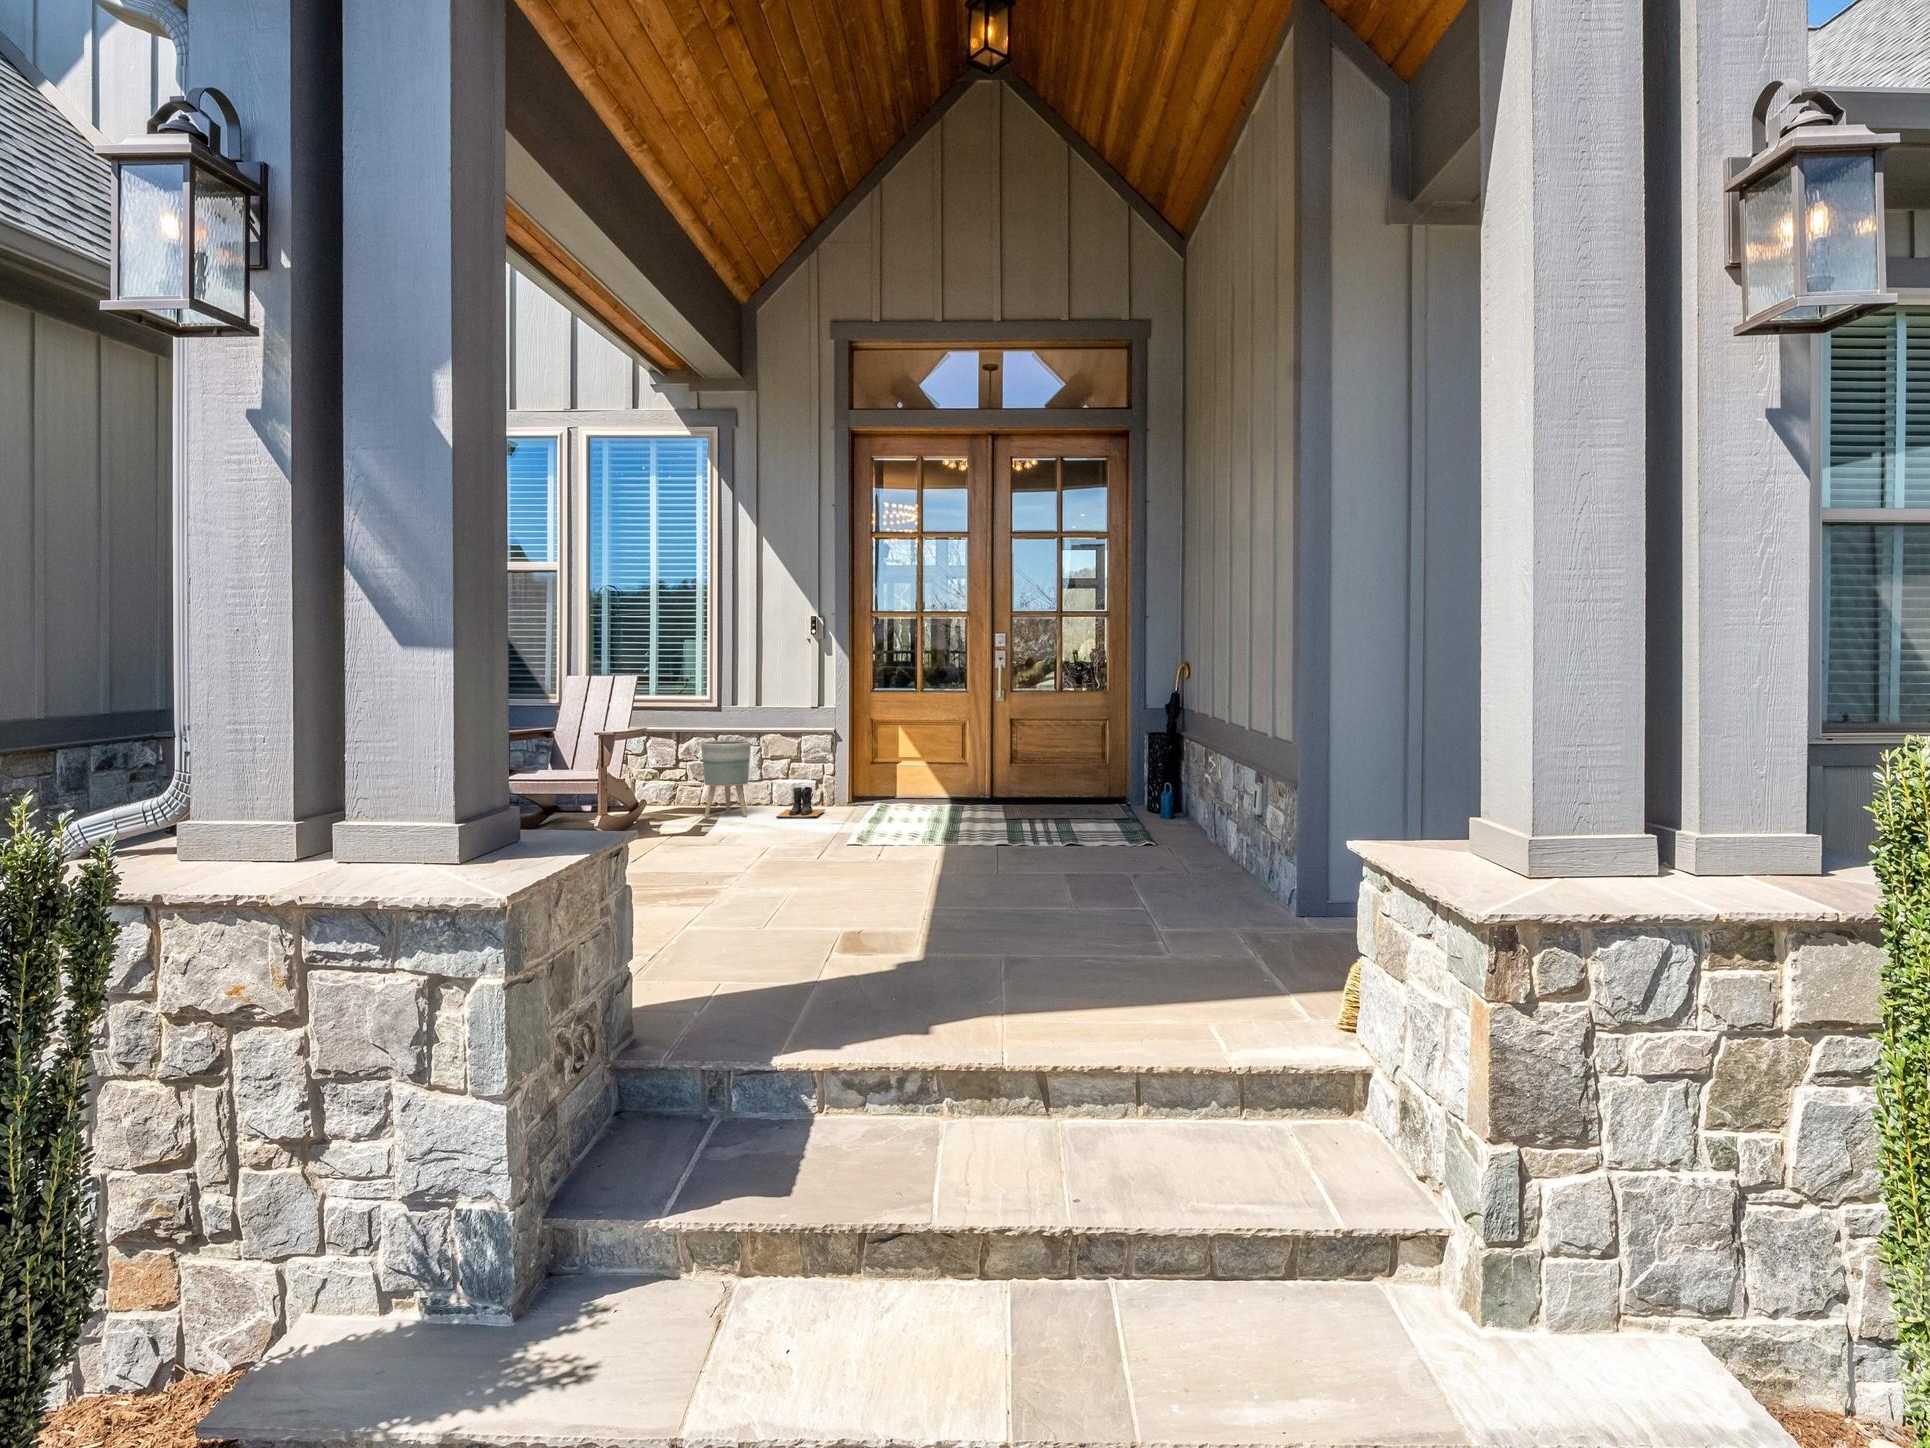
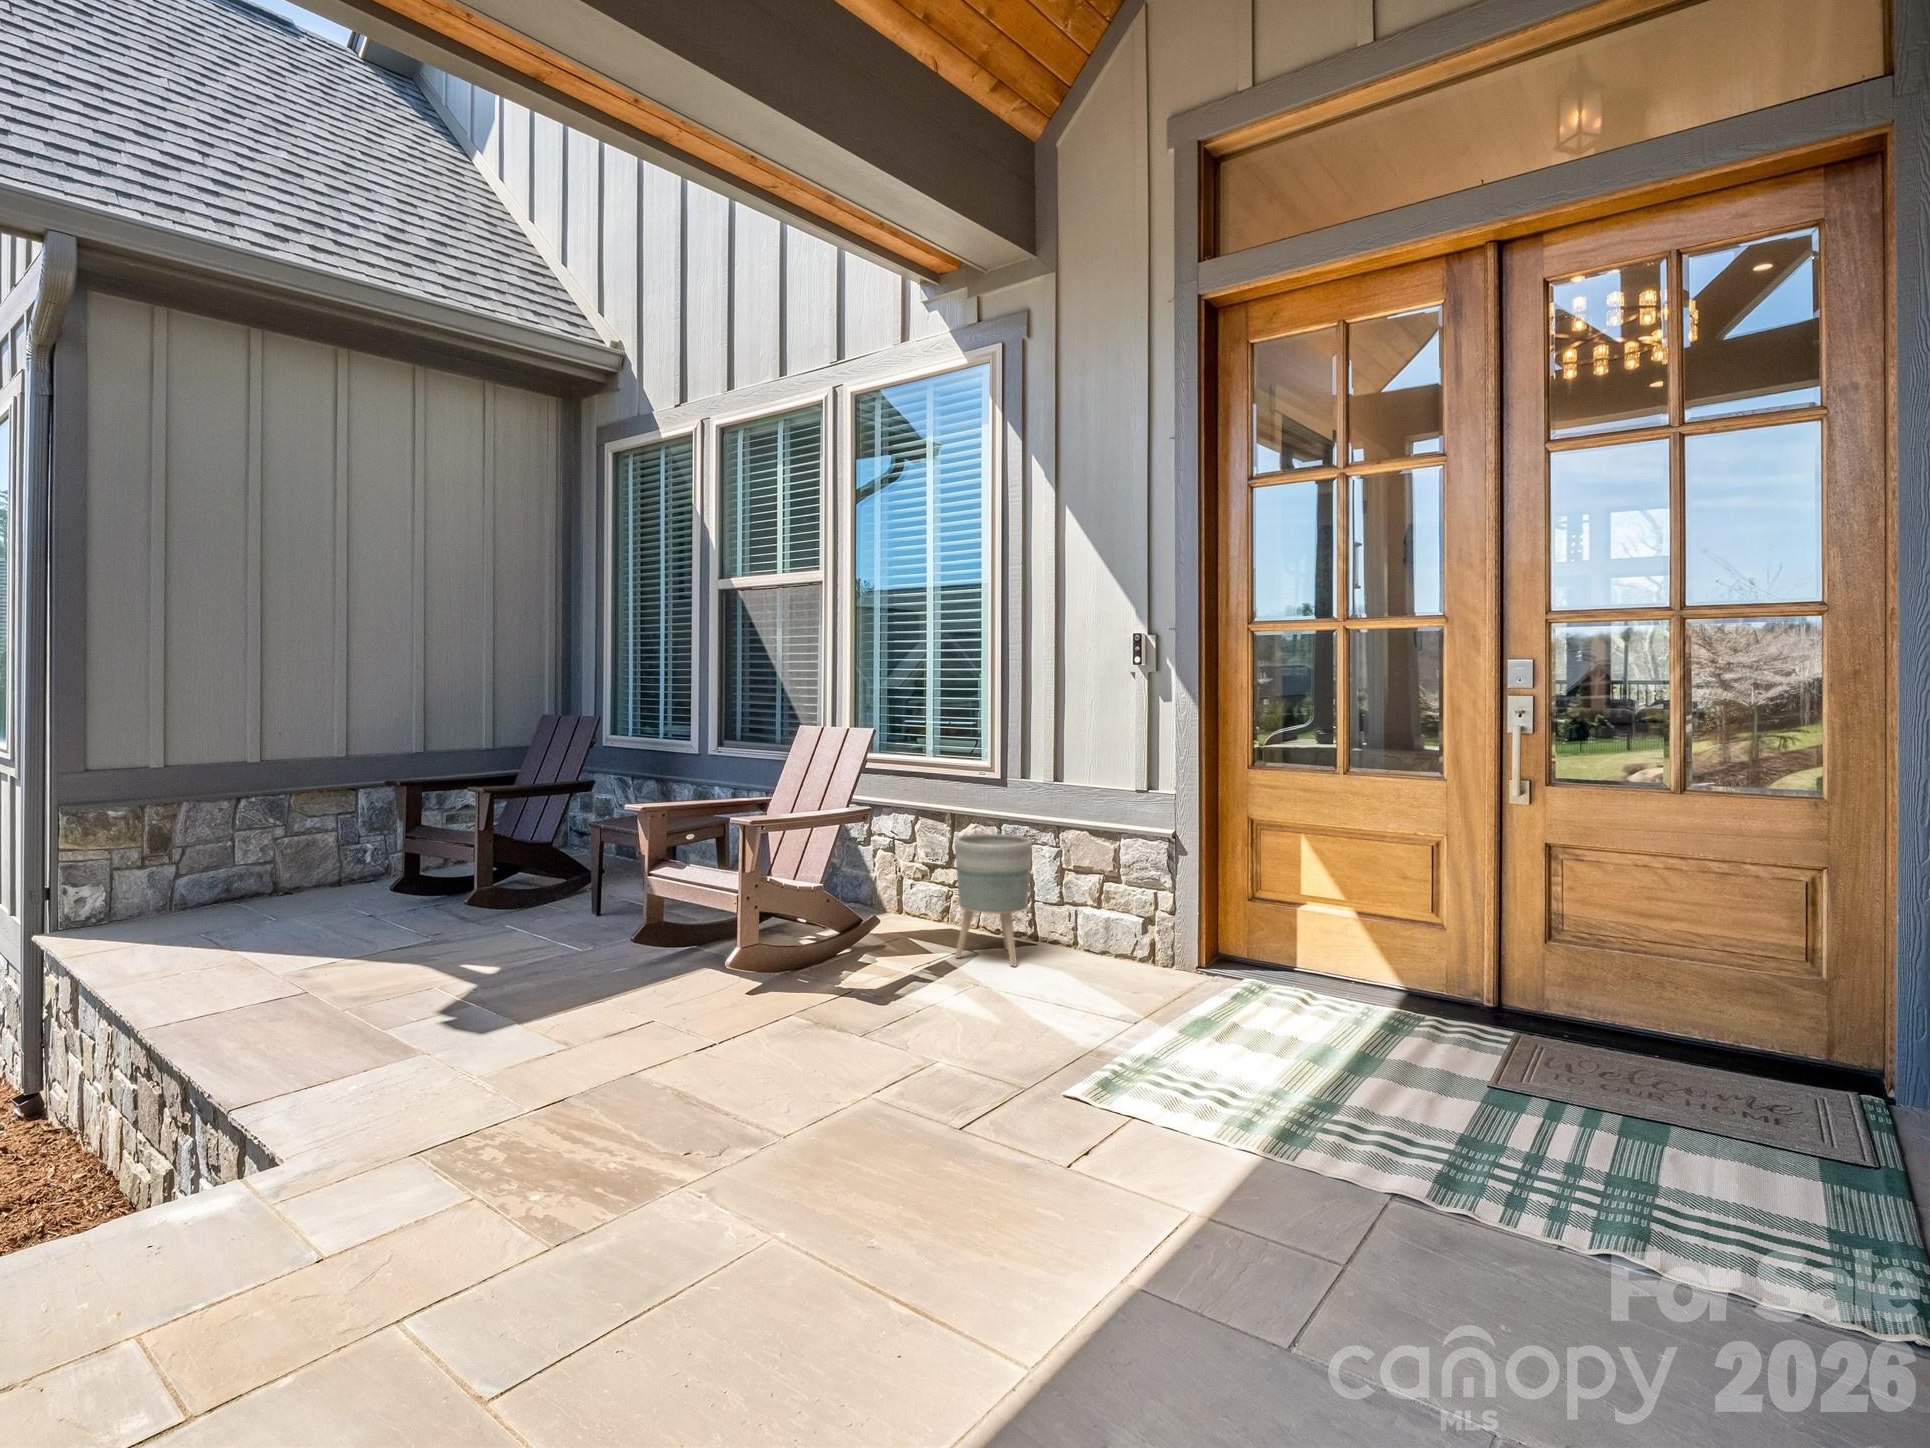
boots: present [776,787,825,818] -> none [1051,928,1150,992]

